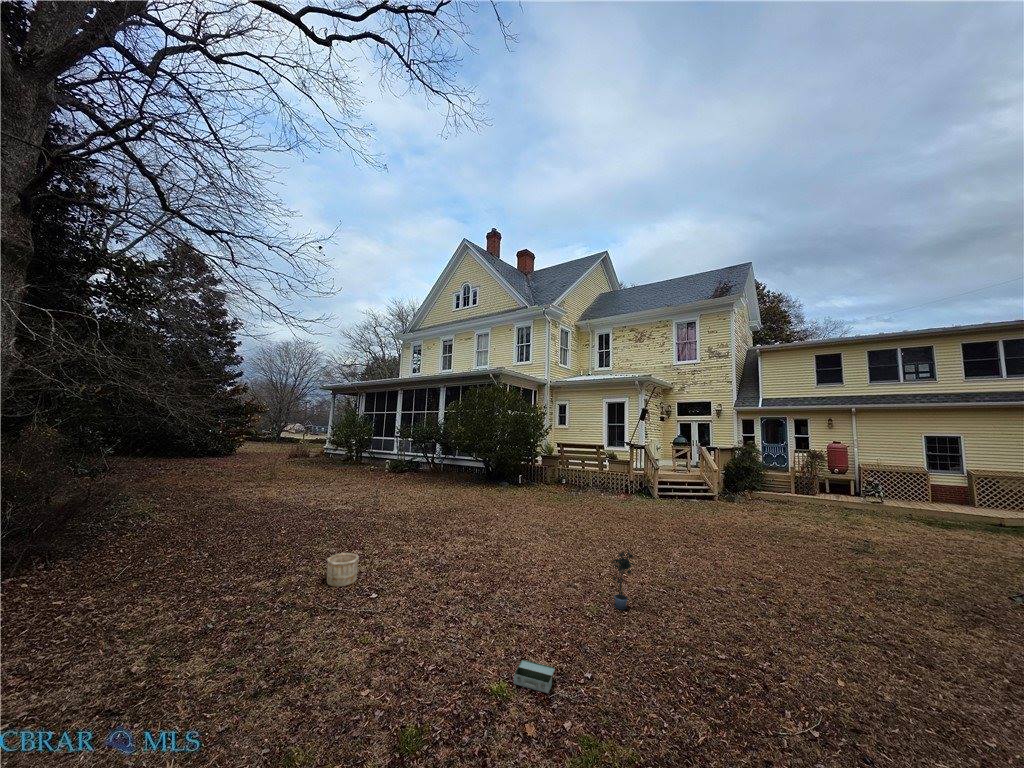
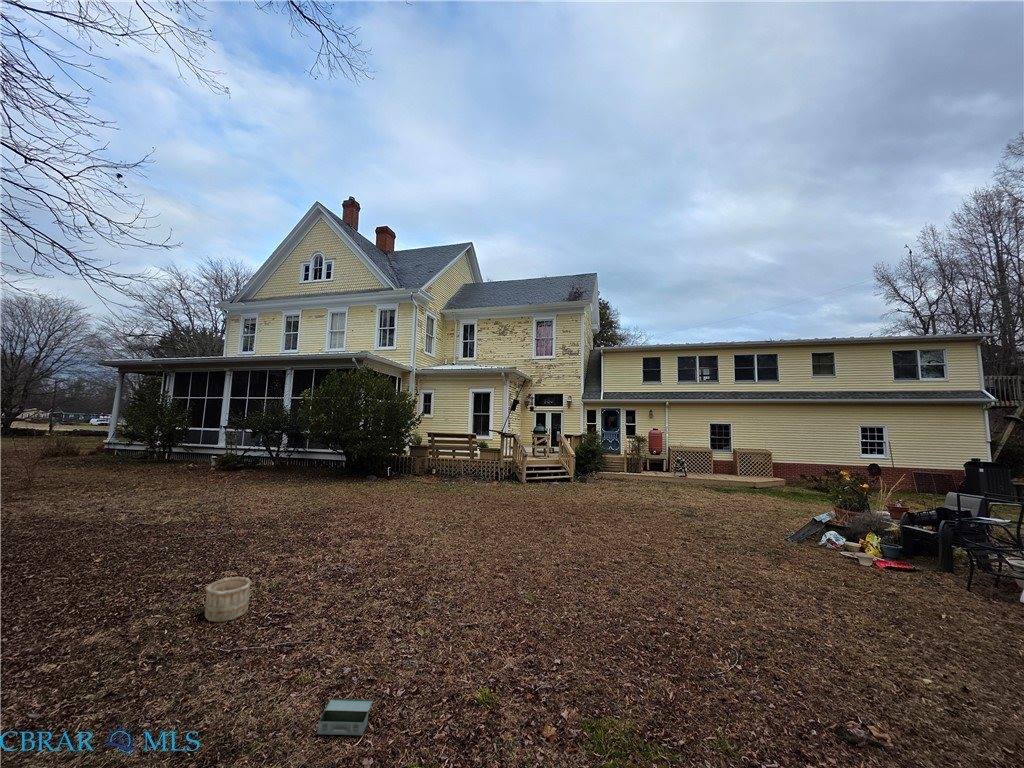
potted plant: present [613,550,634,610] -> none [541,535,565,593]
toolbox: present [514,660,555,693] -> present [317,699,373,735]

